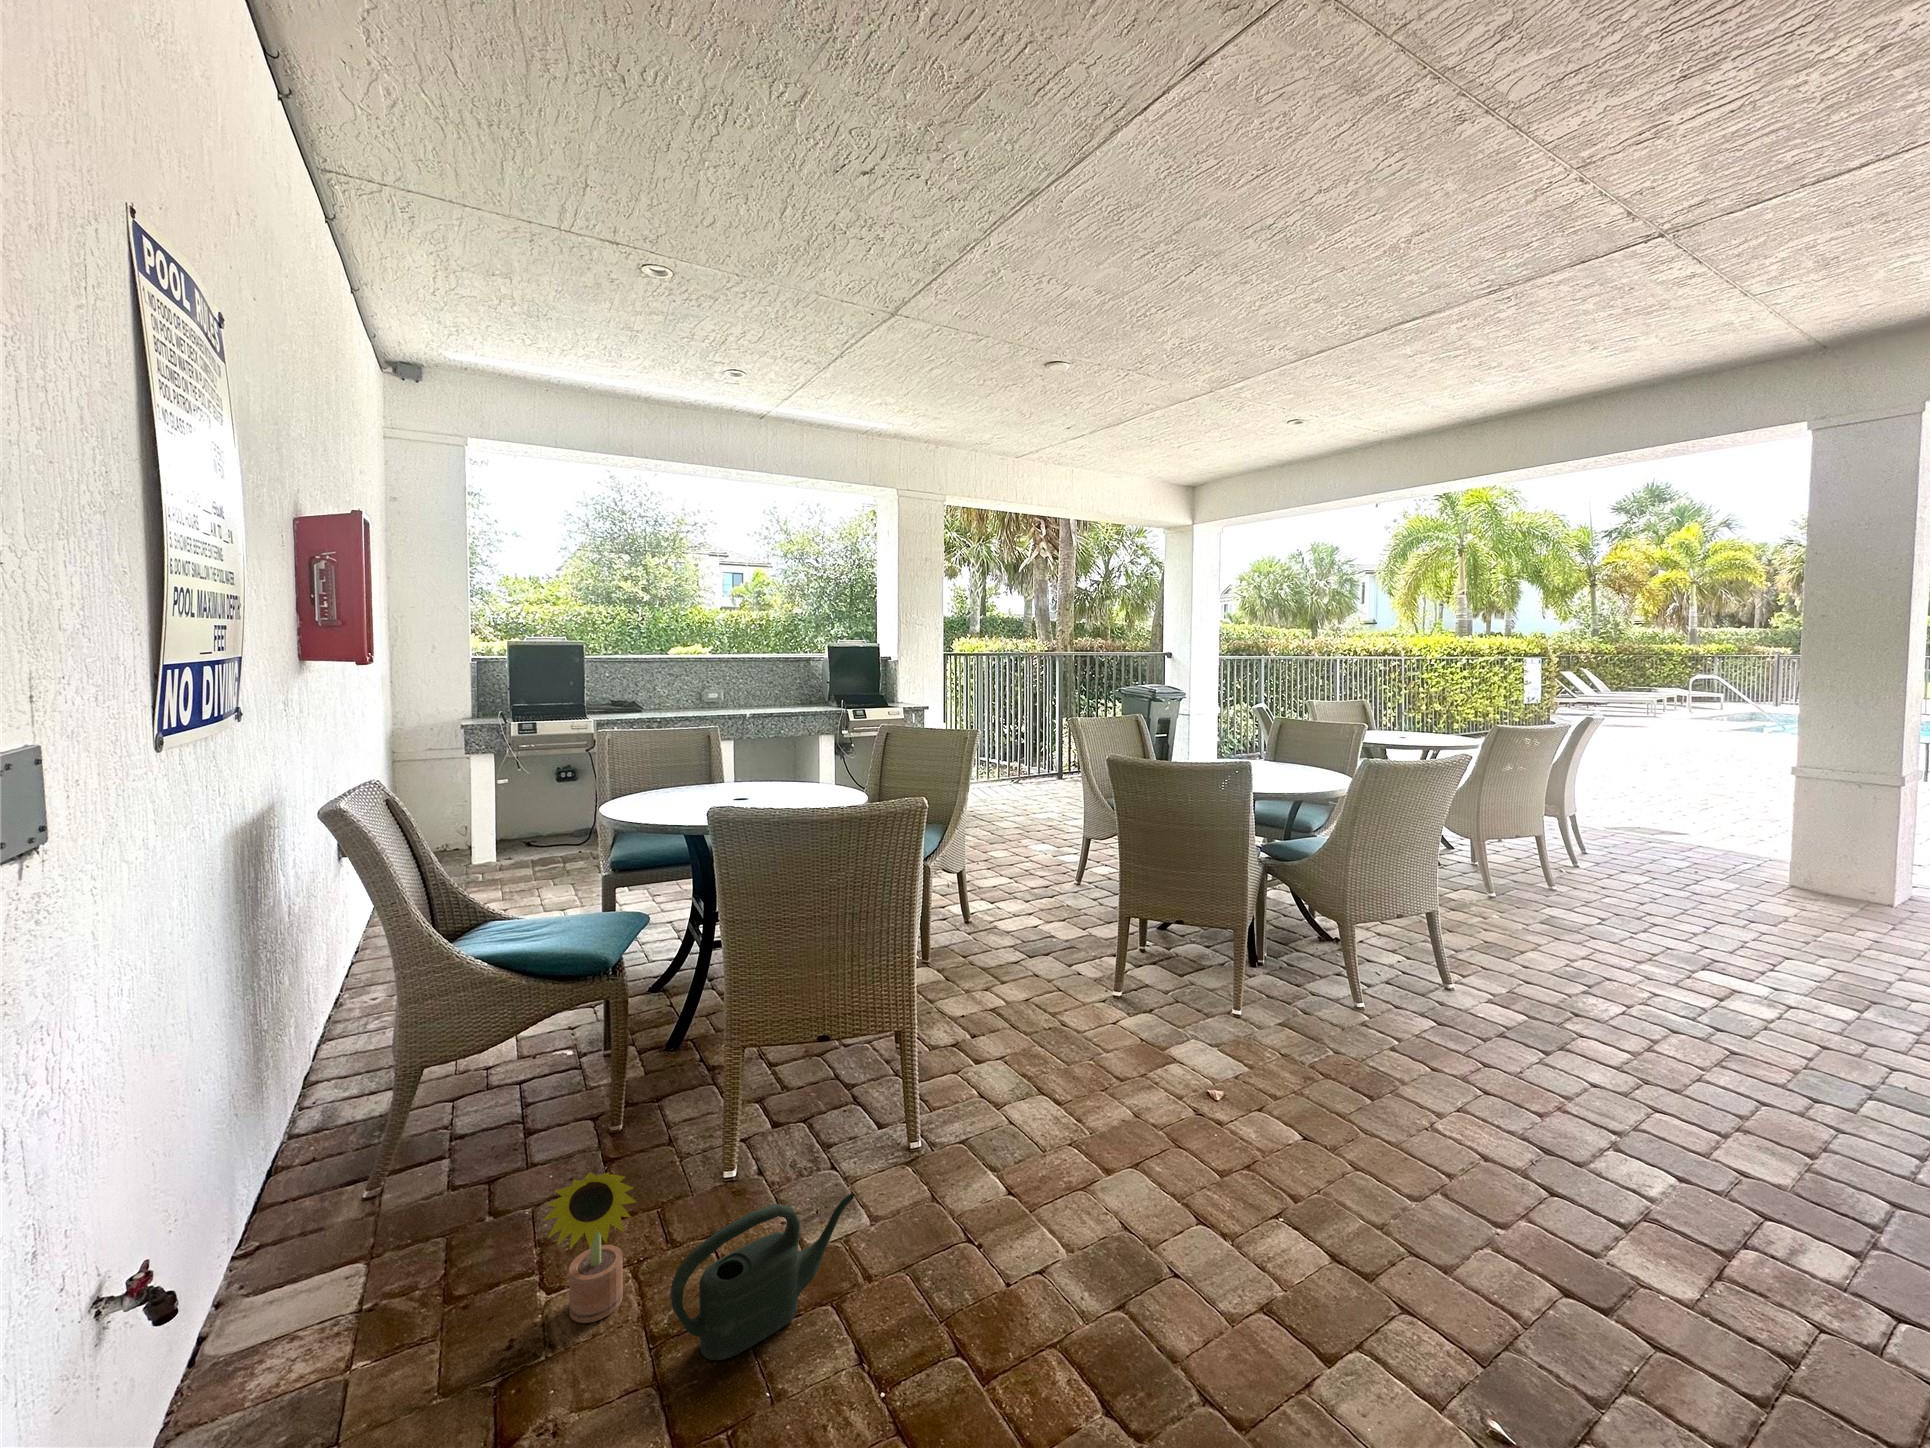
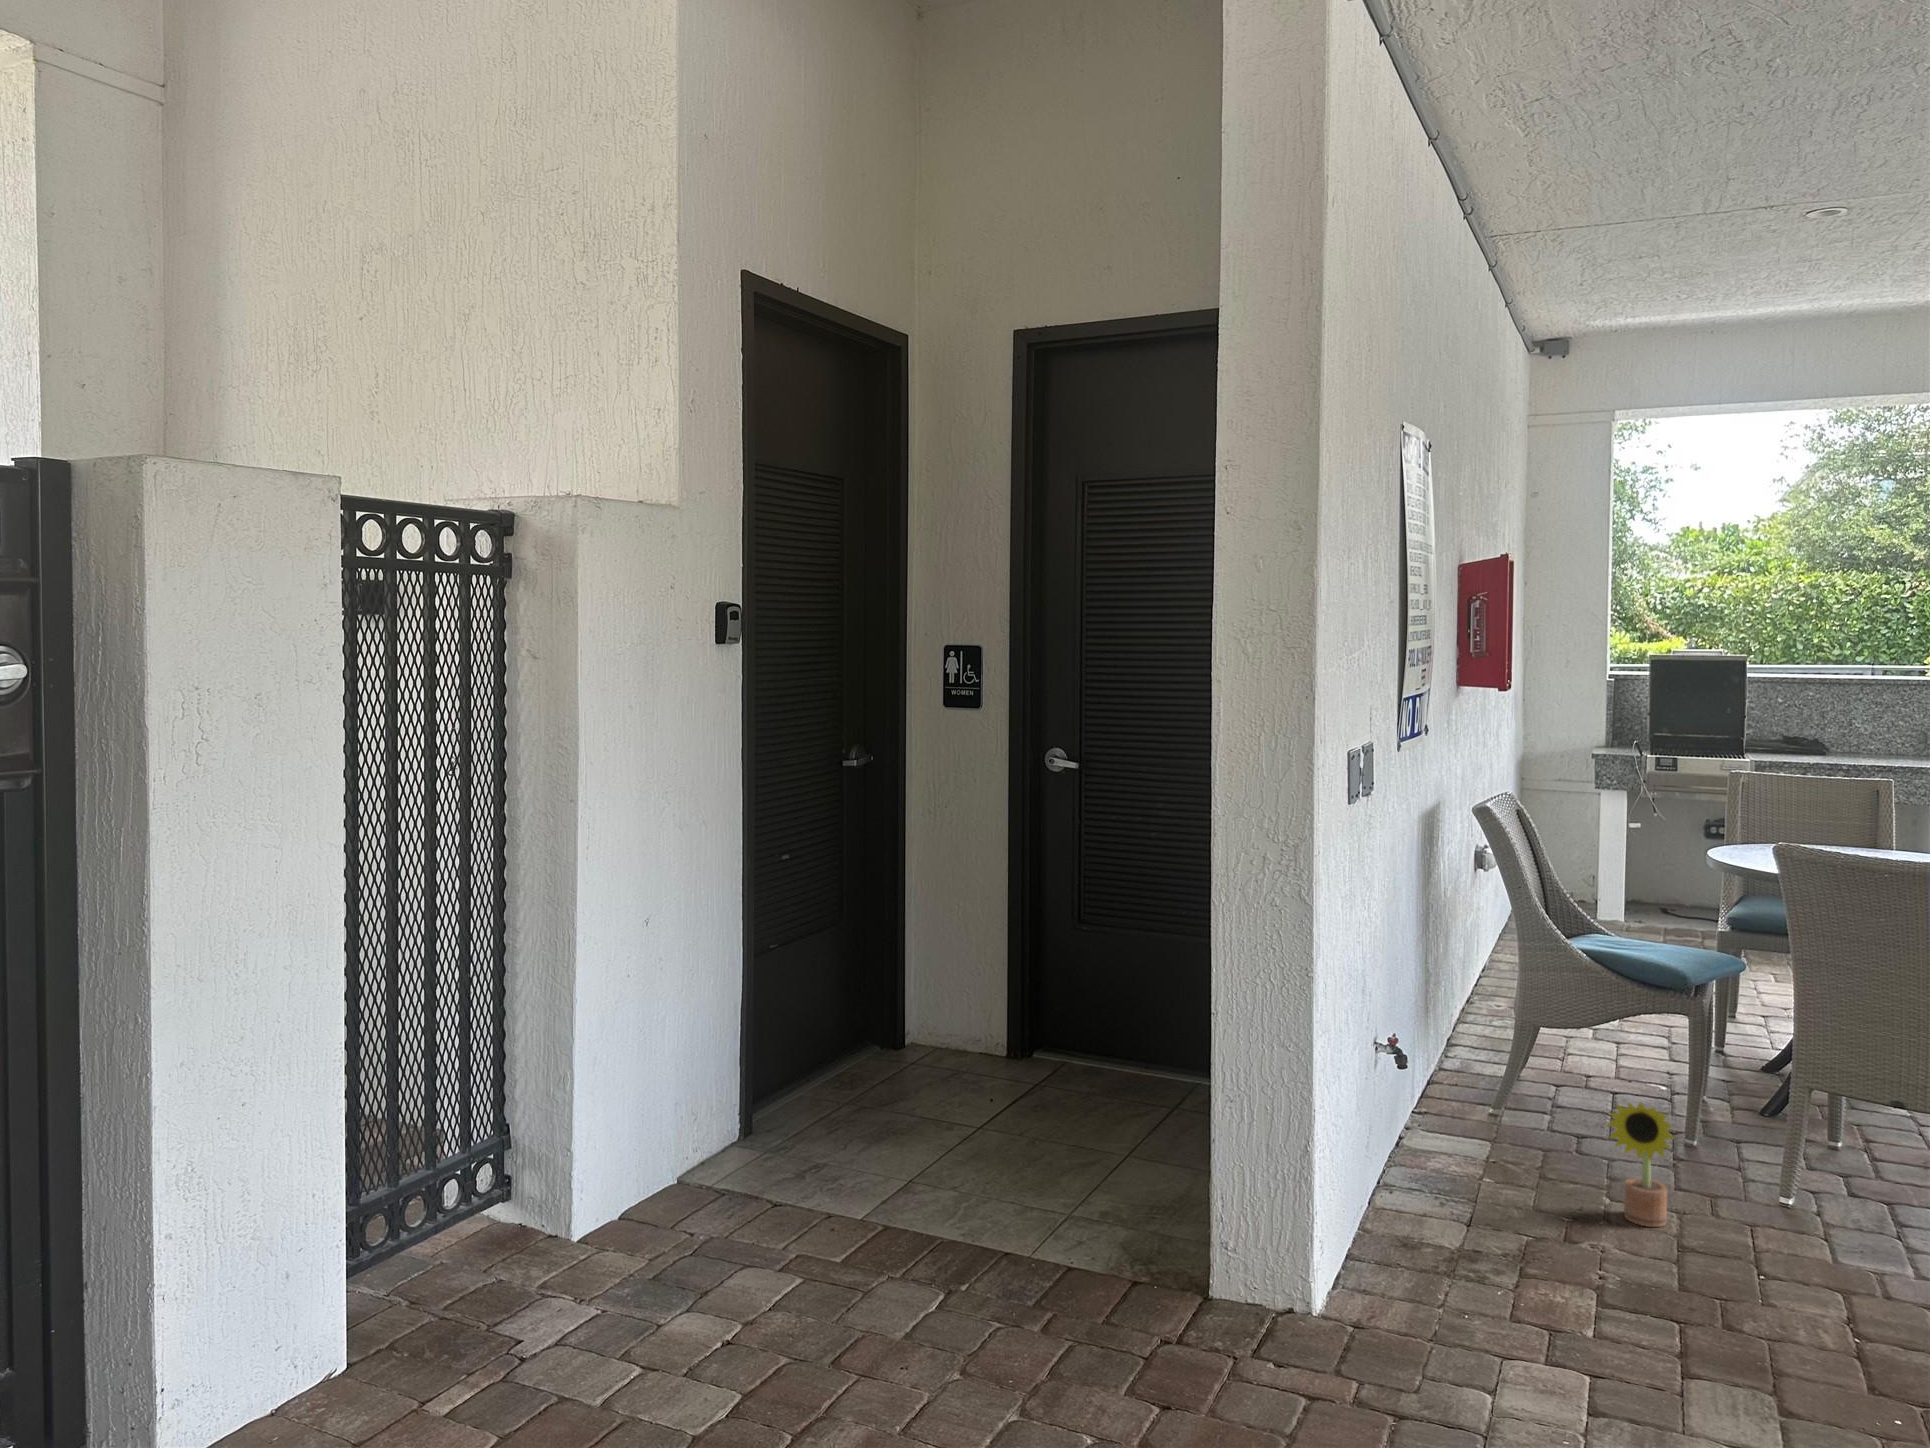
watering can: present [670,1193,854,1360] -> none [1693,1178,1881,1287]

